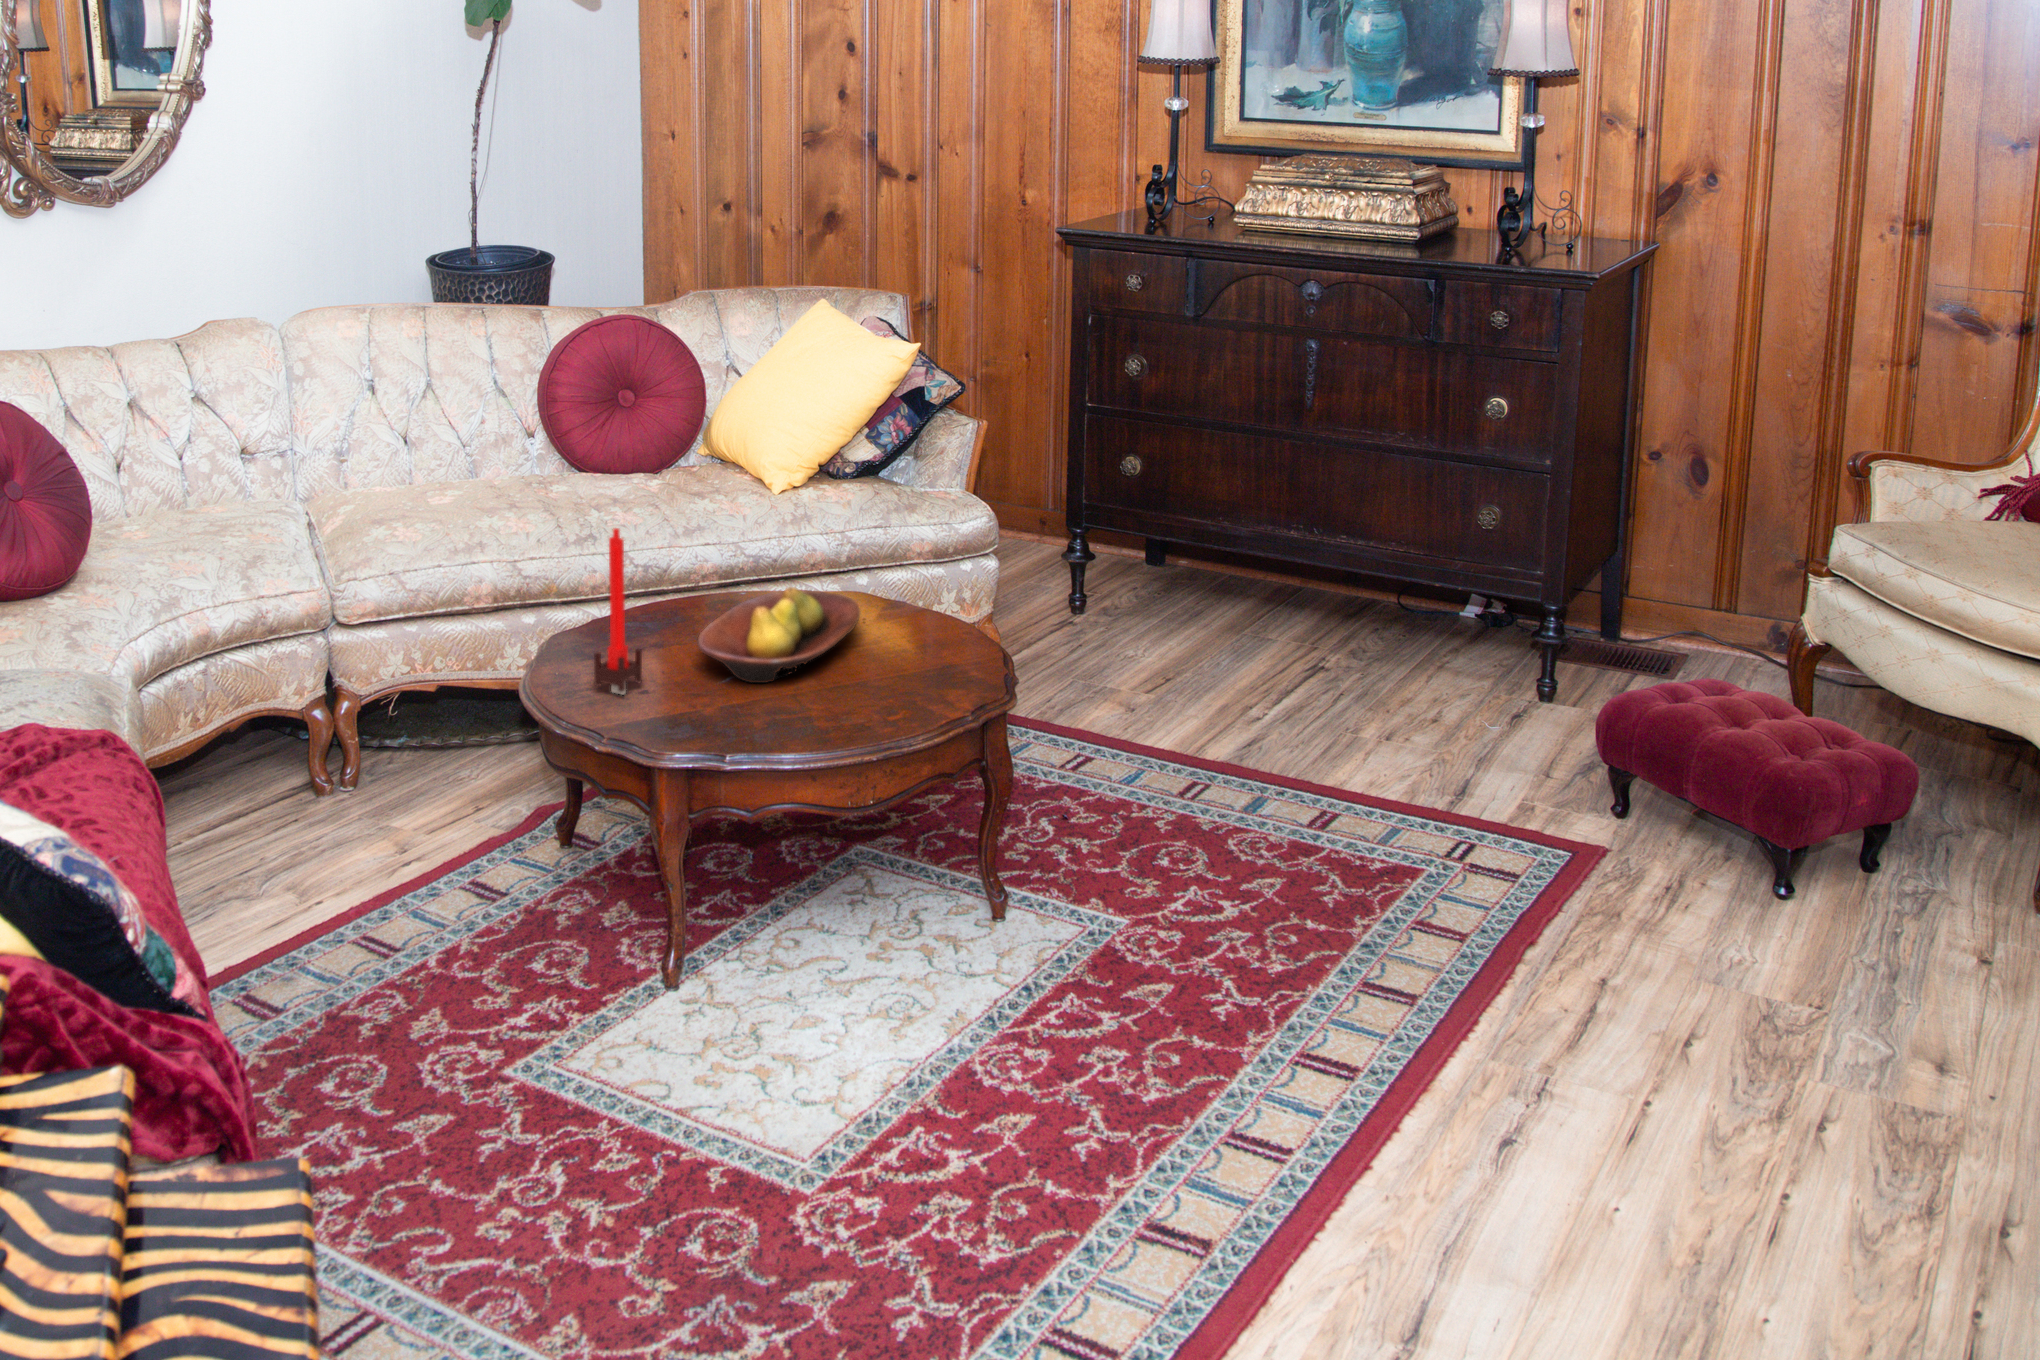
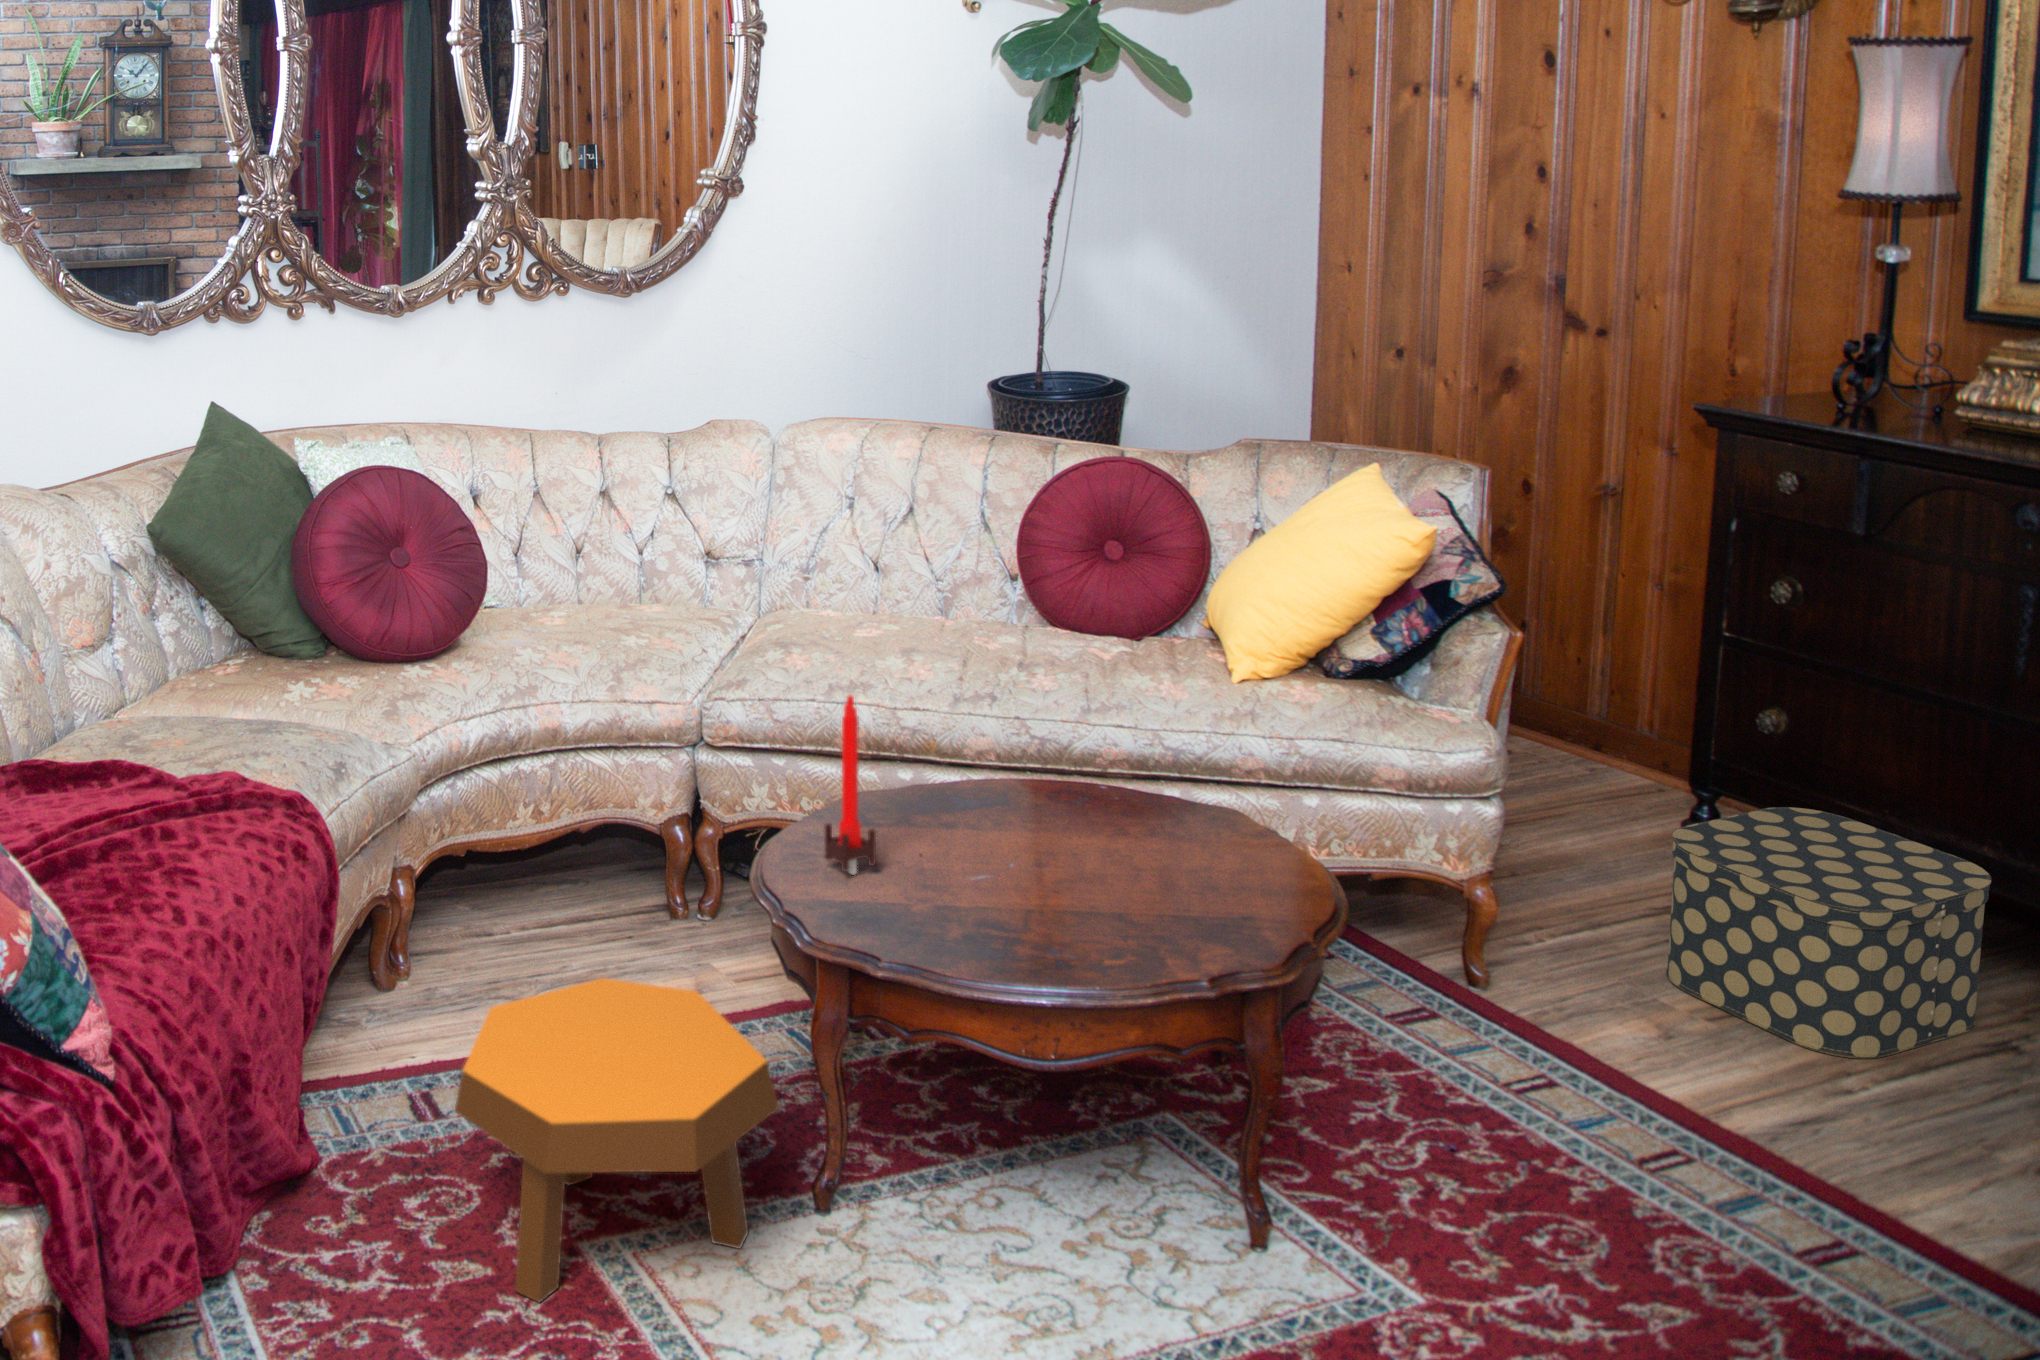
storage box: none [1100,528,1298,697] -> present [1666,807,1991,1059]
fruit bowl: present [697,587,860,683] -> none [940,794,1169,897]
footstool: none [342,829,651,1146] -> present [455,978,778,1302]

